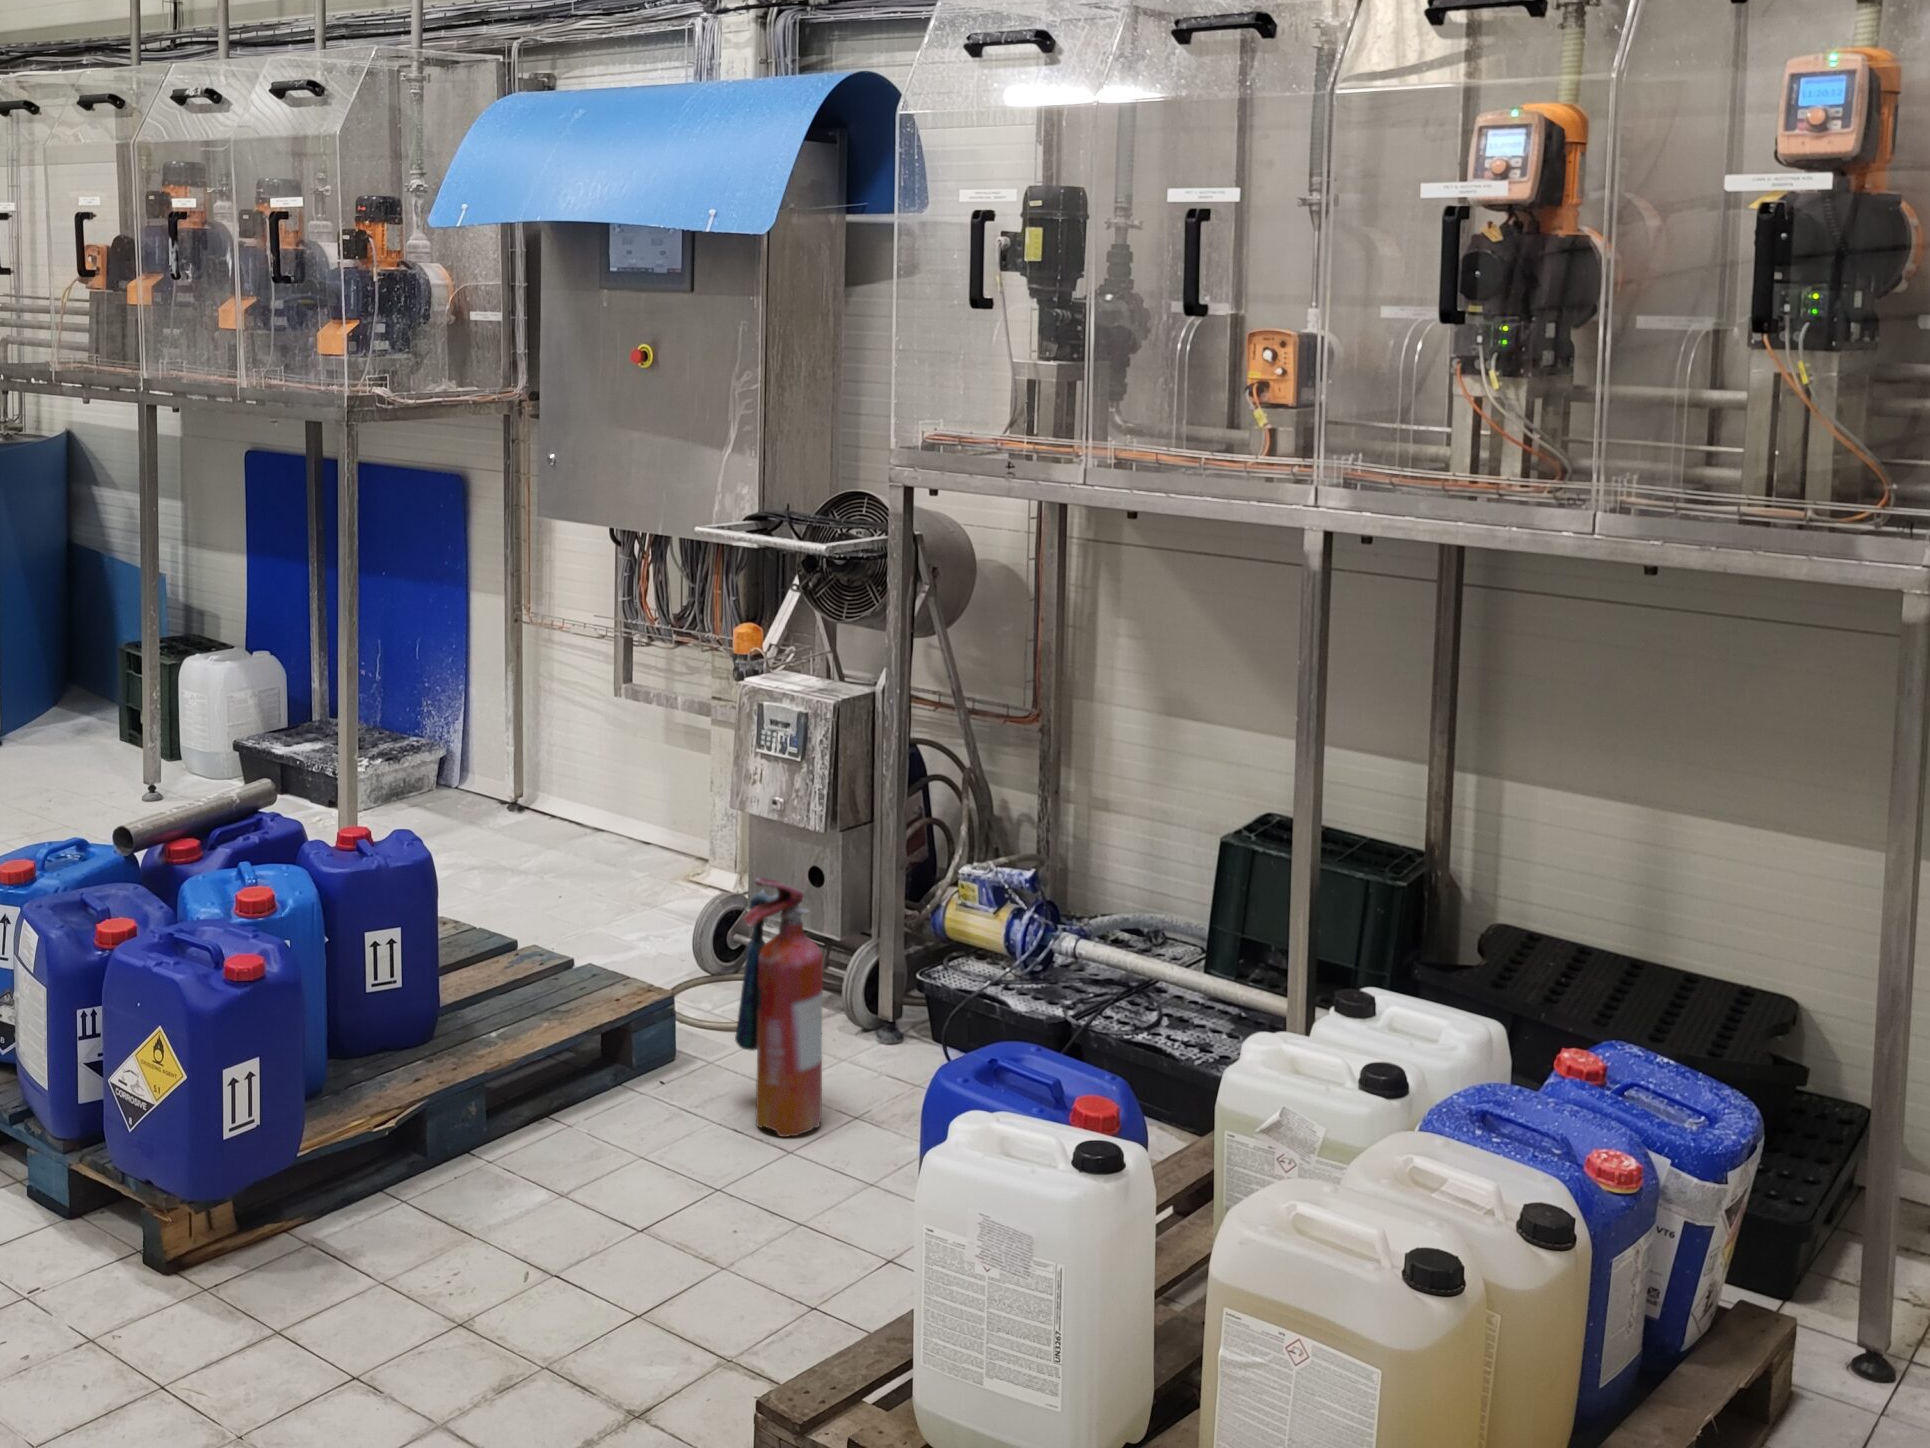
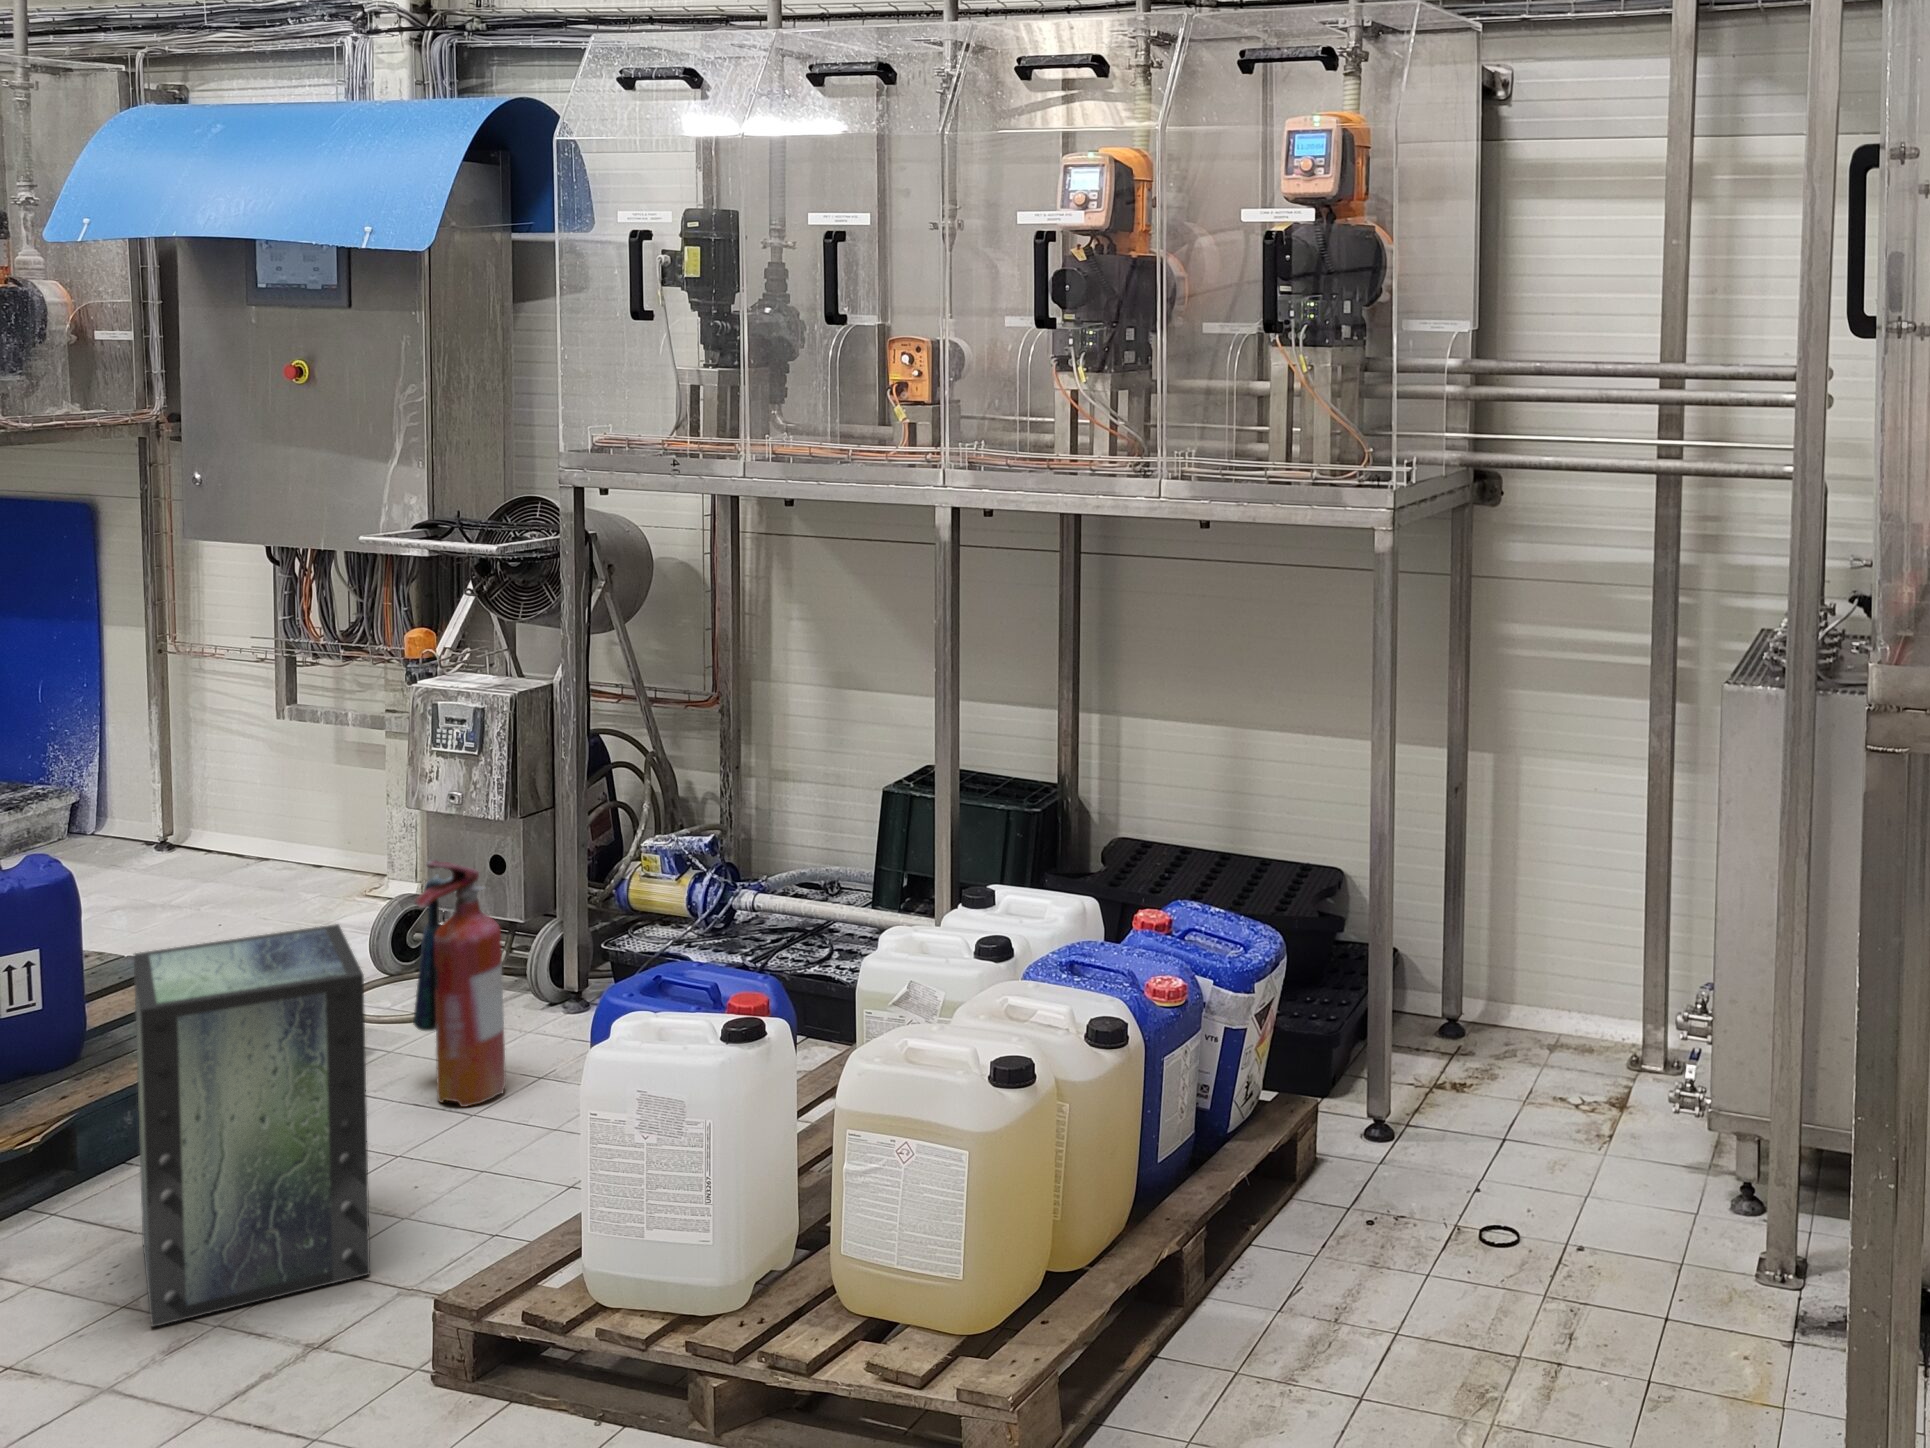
storage box: none [490,943,700,1340] -> present [134,924,370,1327]

